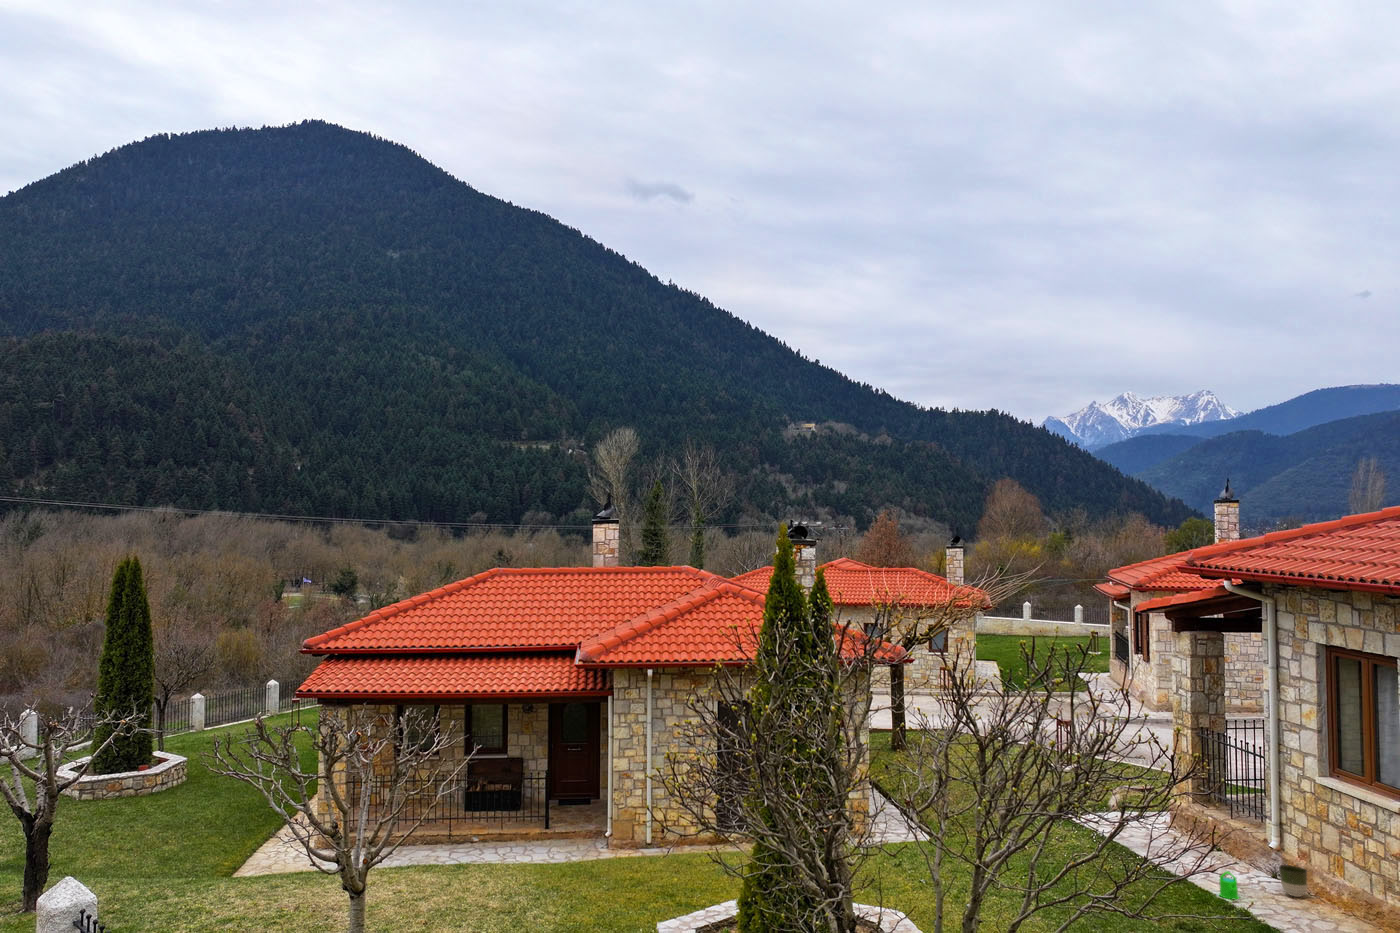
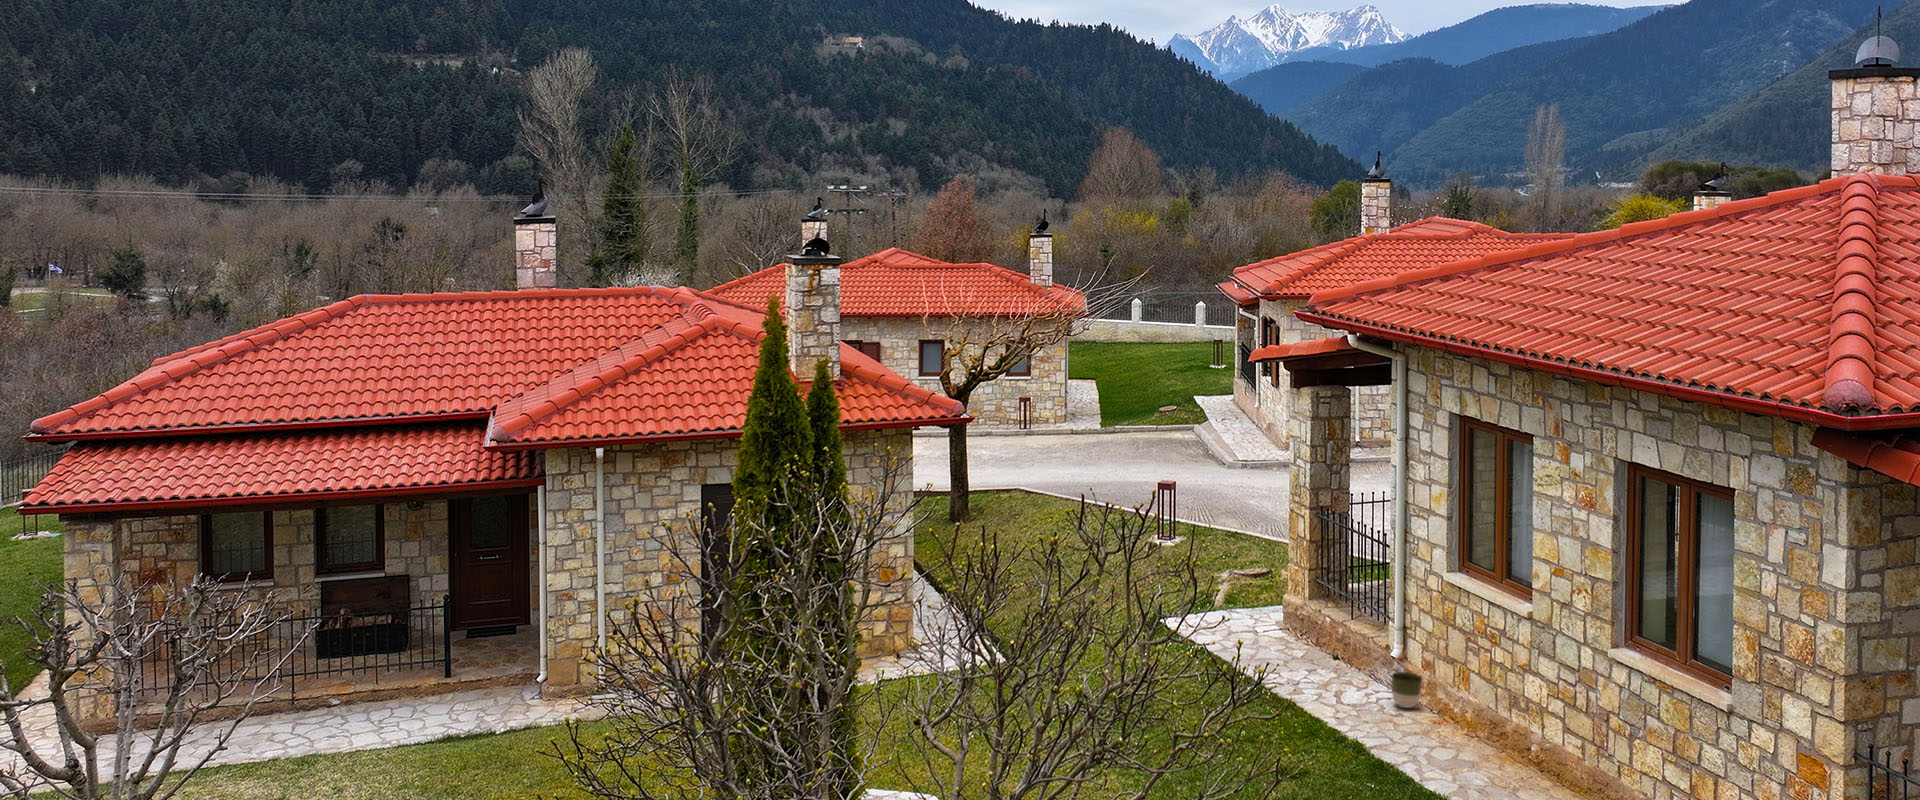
watering can: present [1219,871,1239,899] -> none [1322,685,1345,717]

